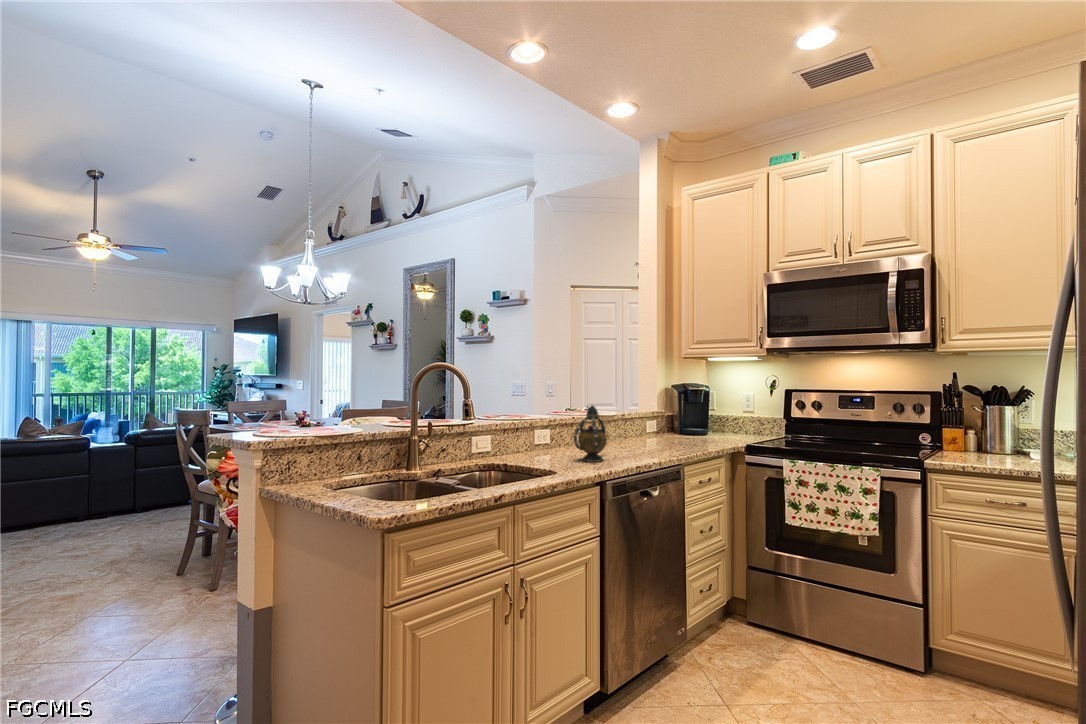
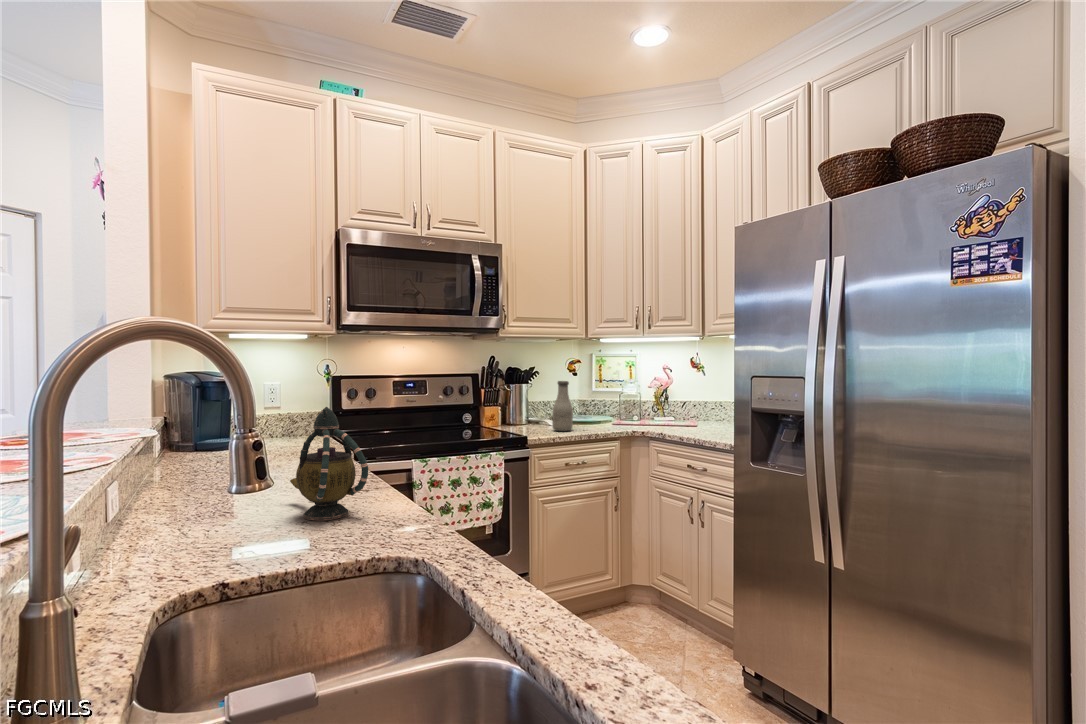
bottle: none [974,404,1004,463] -> present [552,381,573,431]

